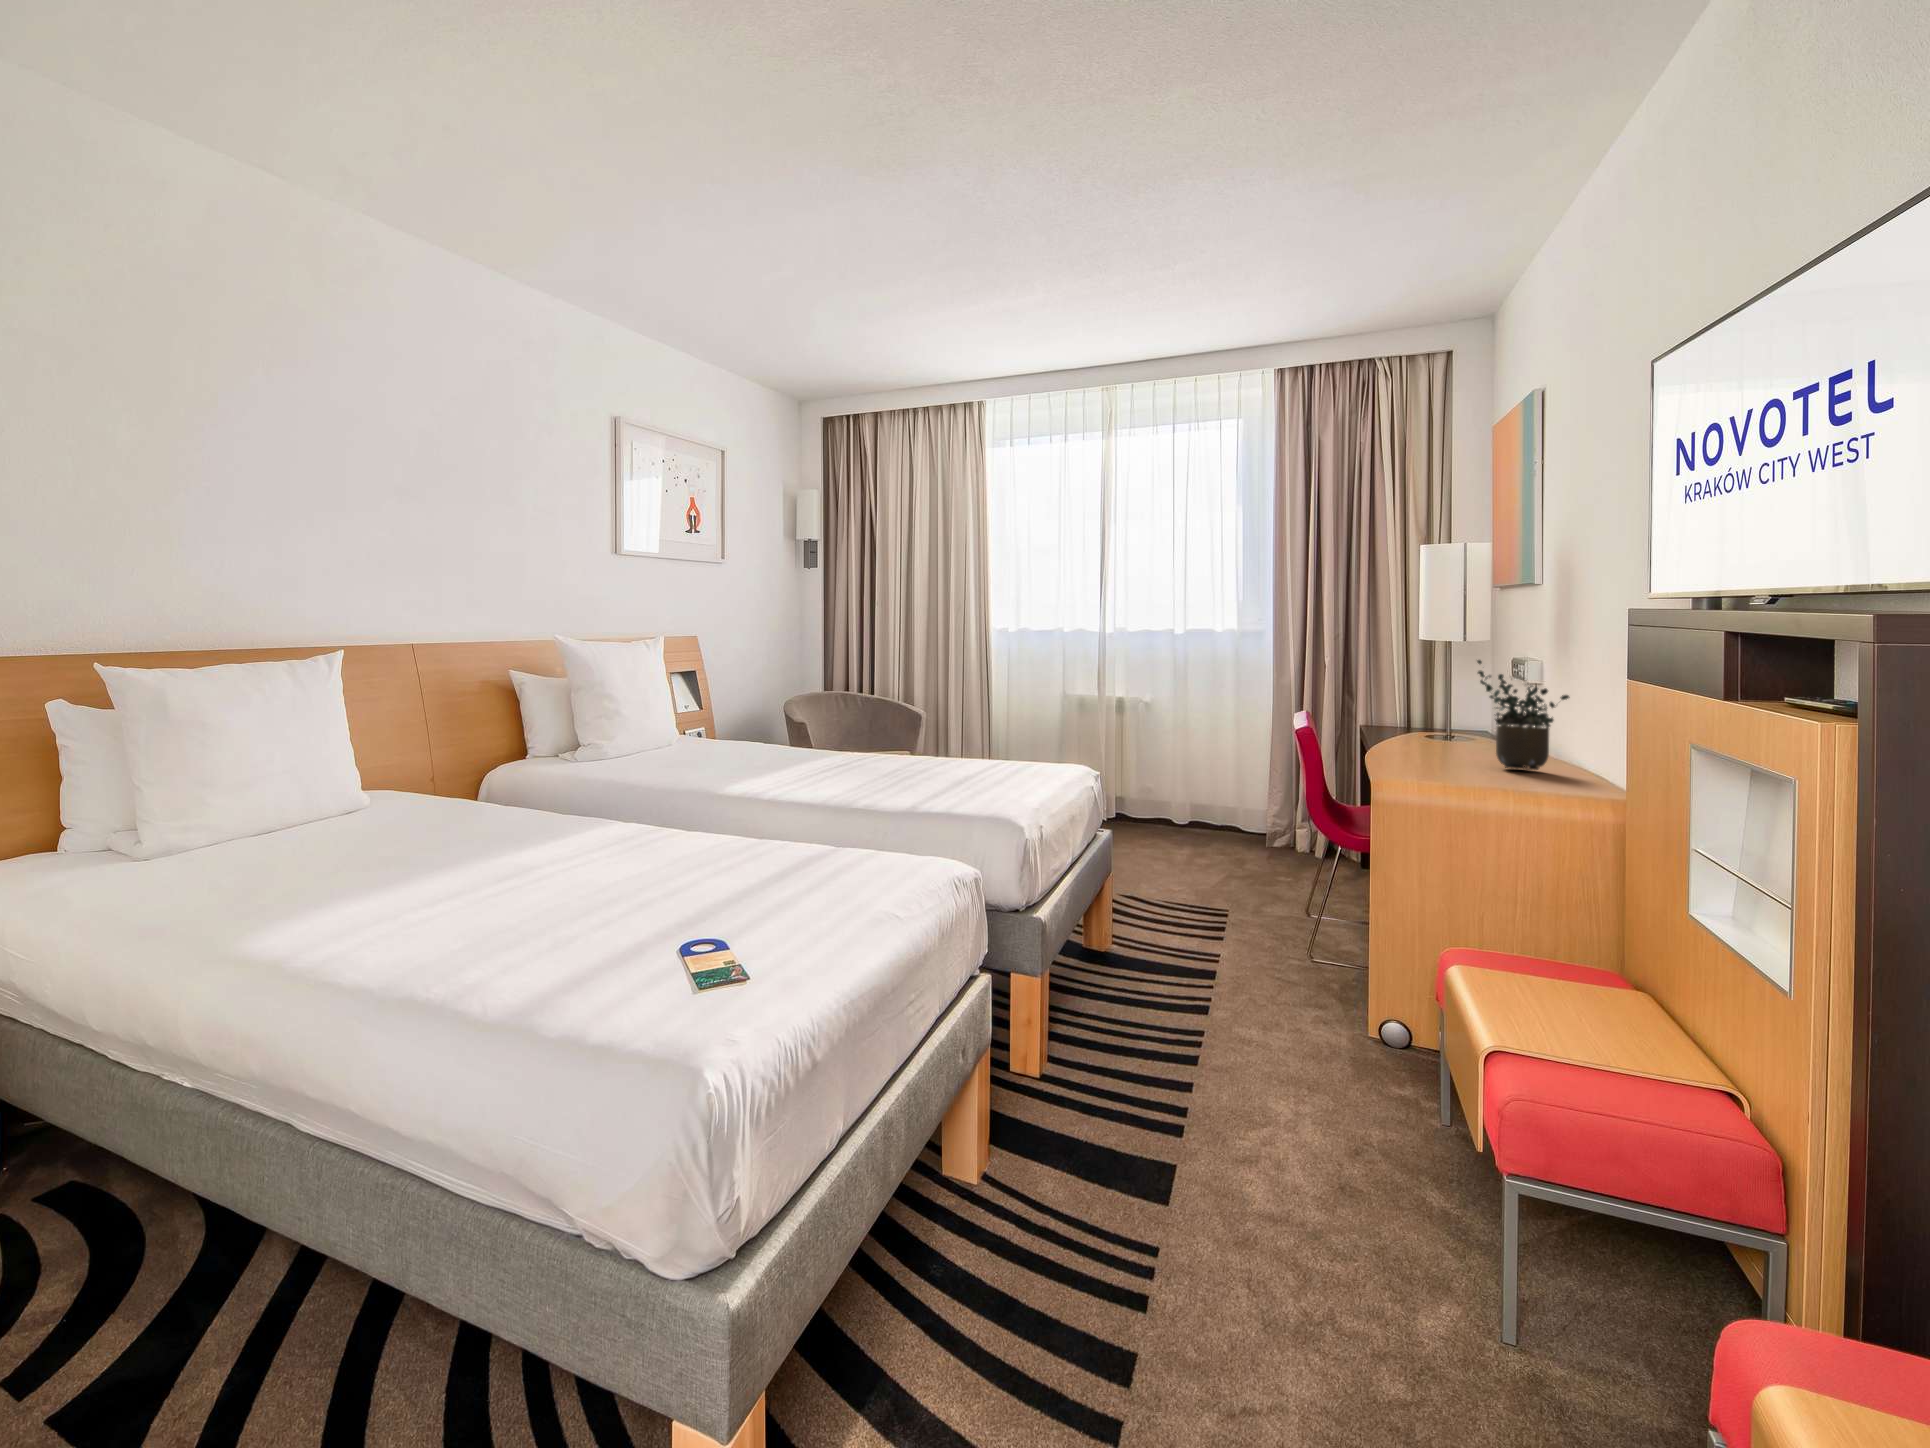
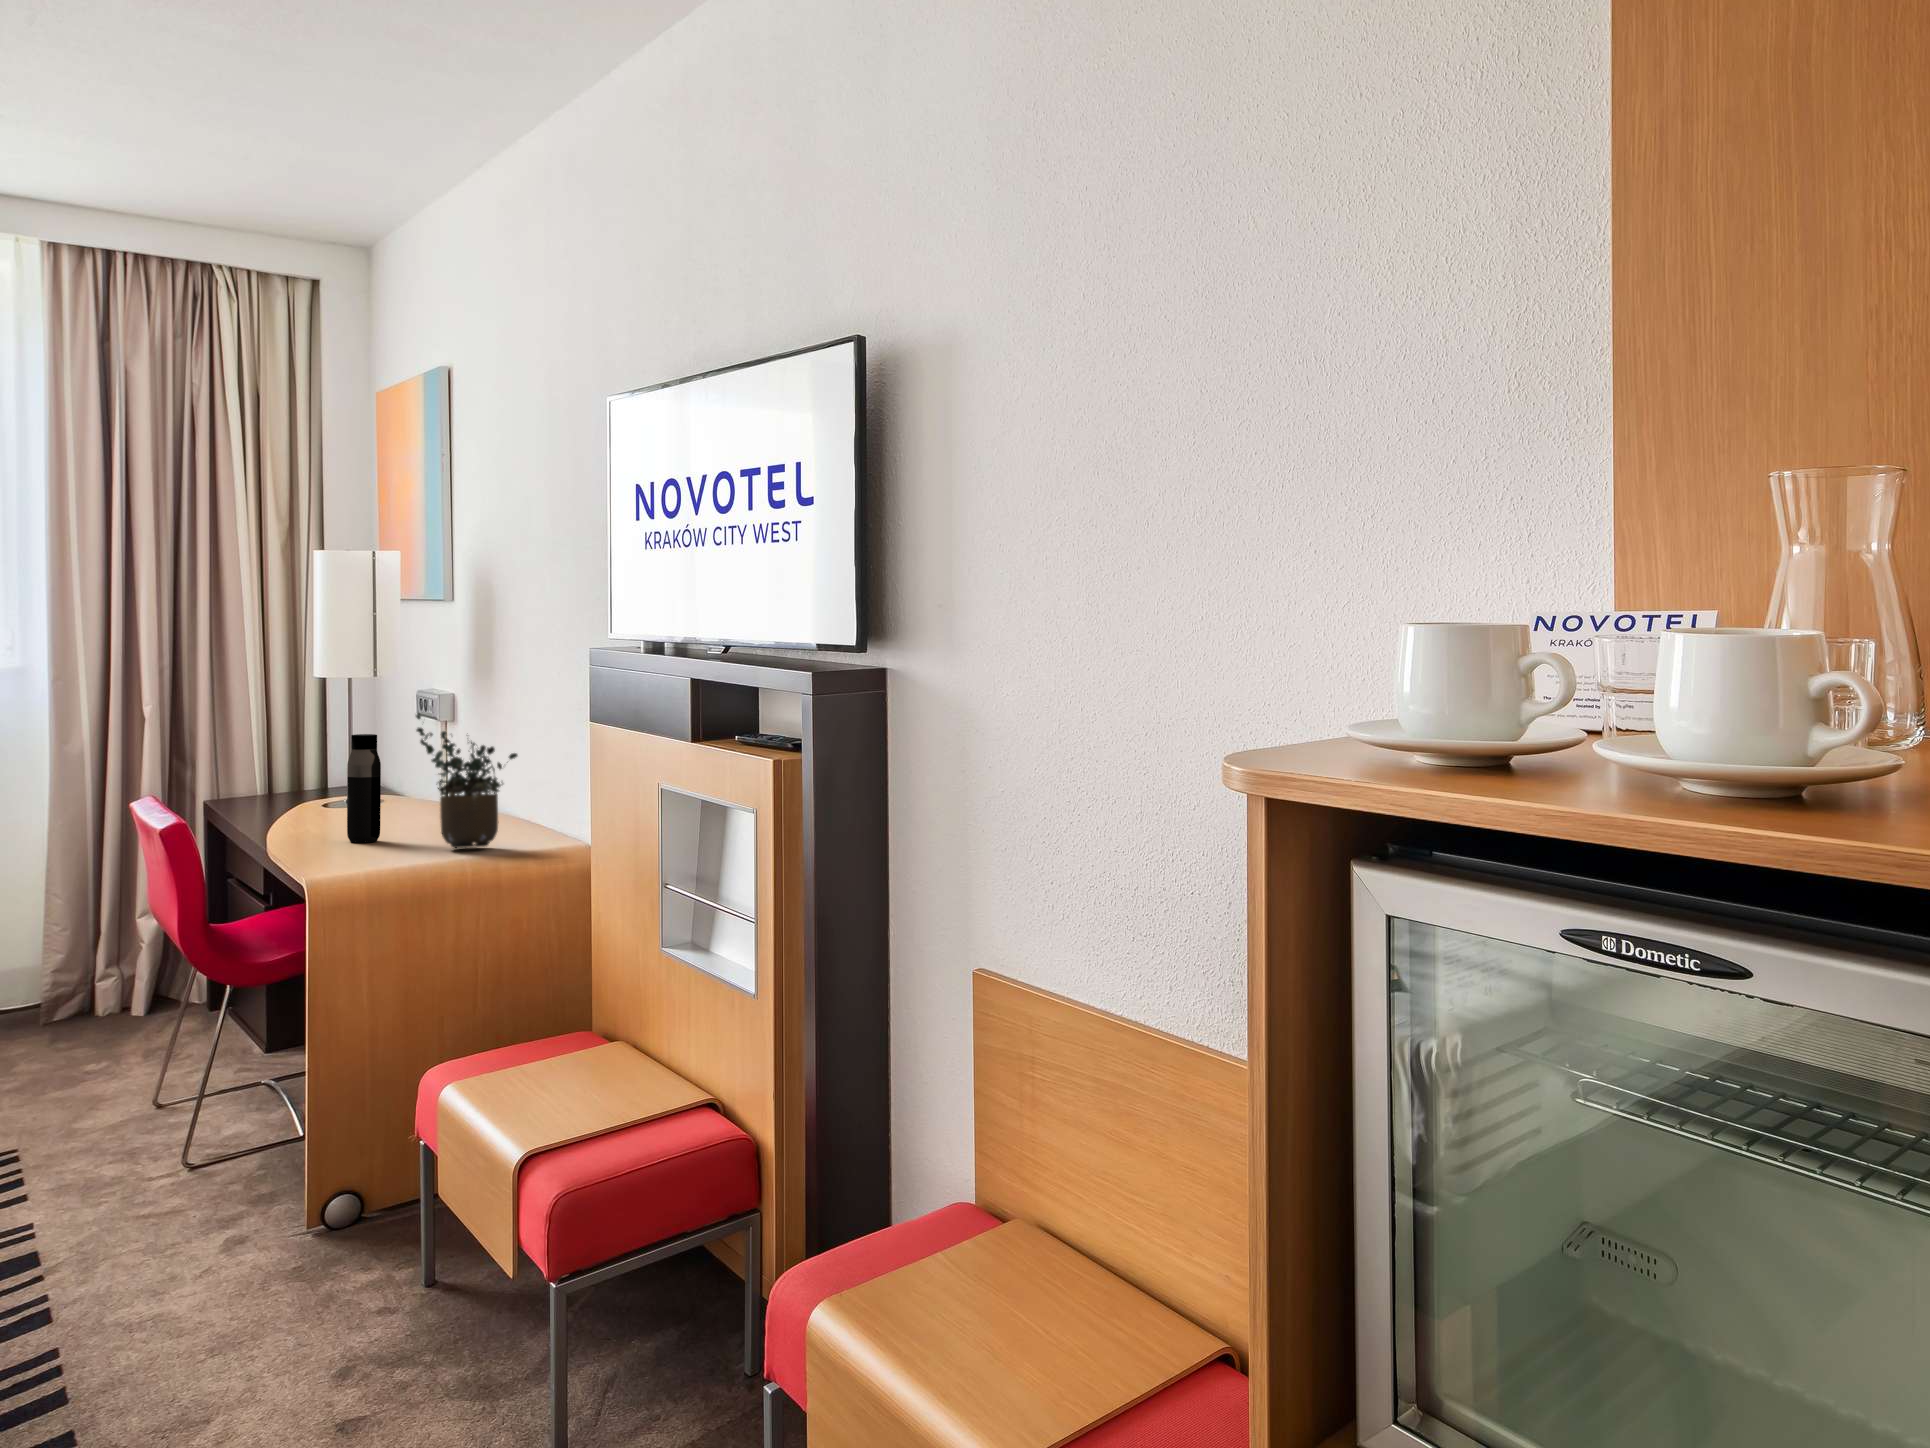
water bottle: none [1426,675,1454,756] -> present [347,734,381,843]

